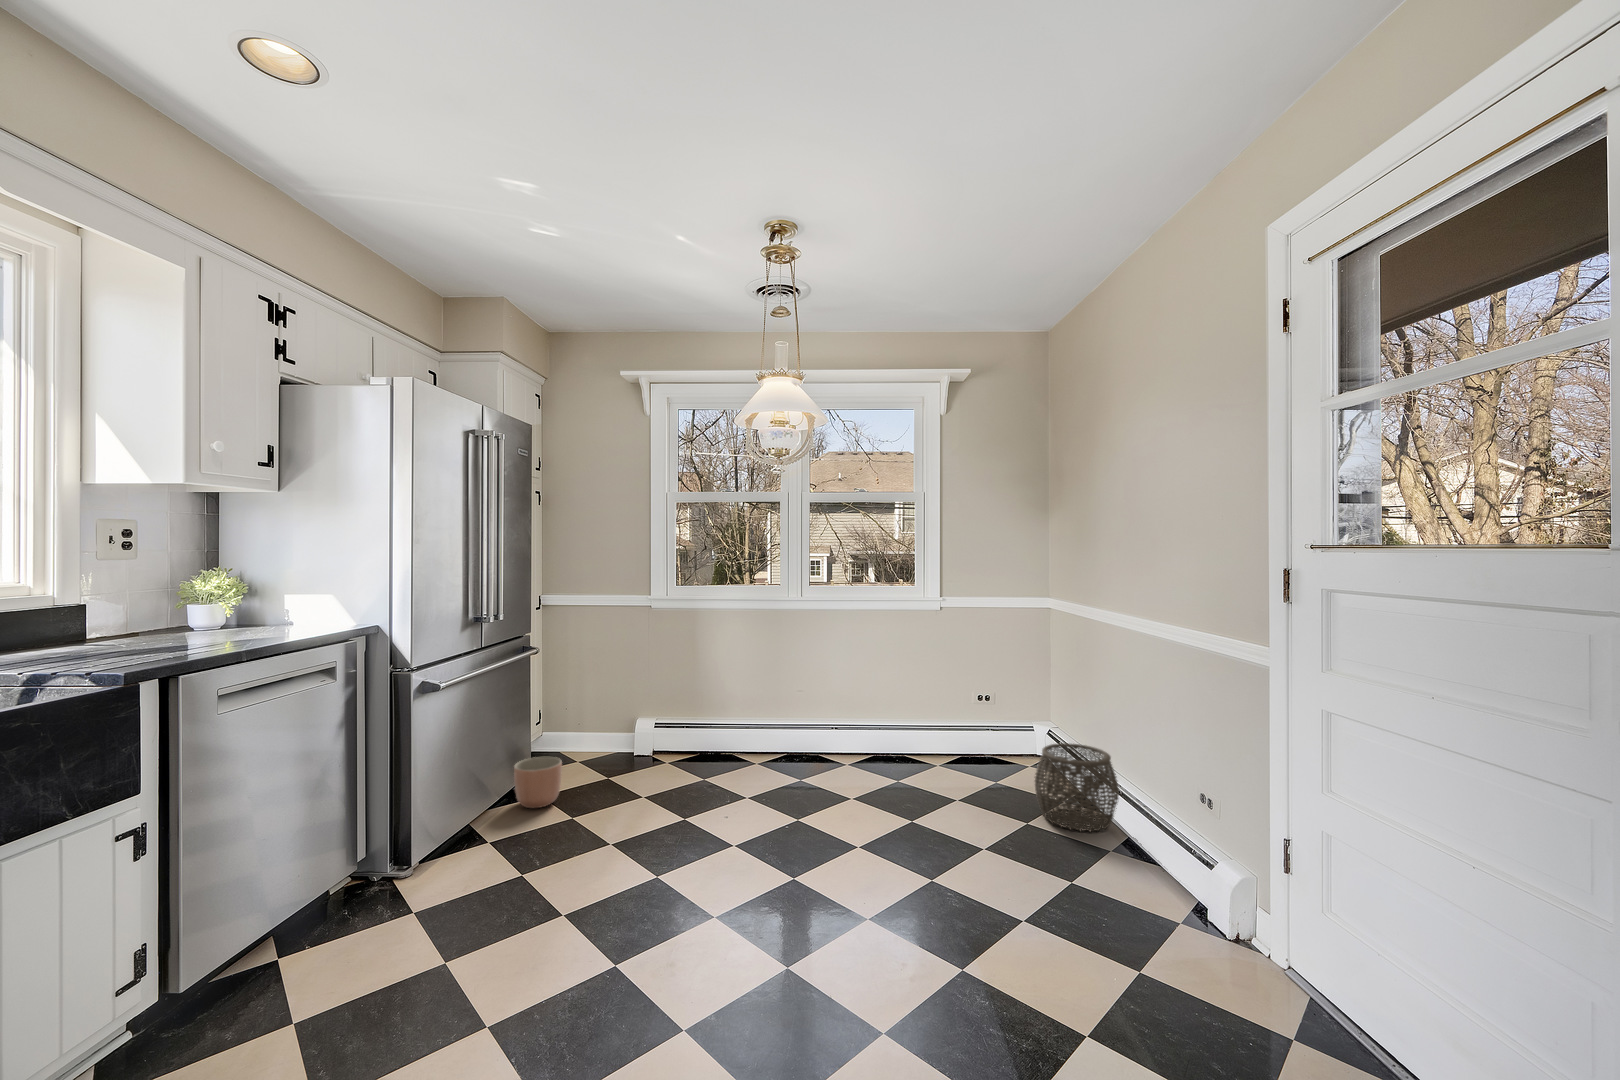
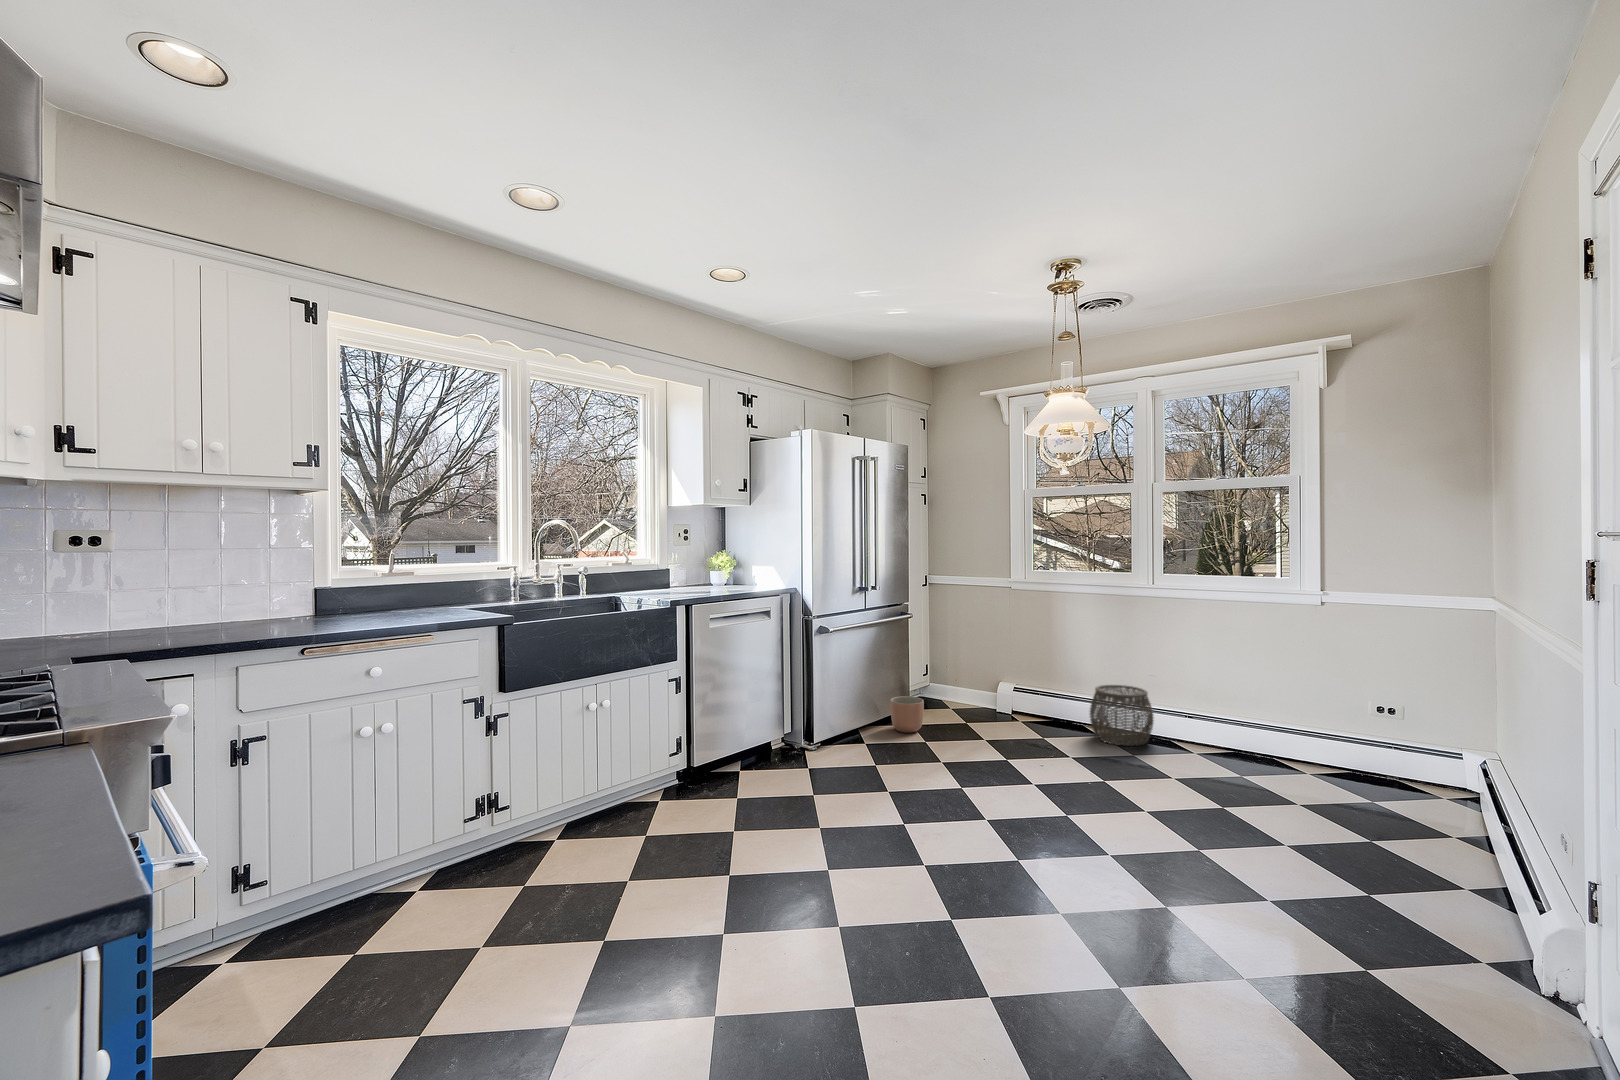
woven basket: present [1035,743,1119,831] -> present [1090,685,1154,746]

